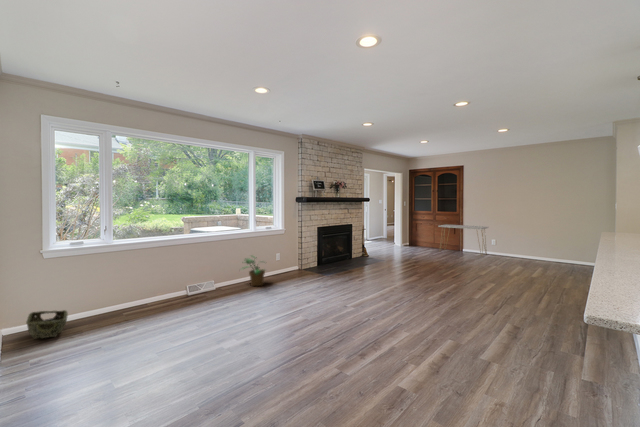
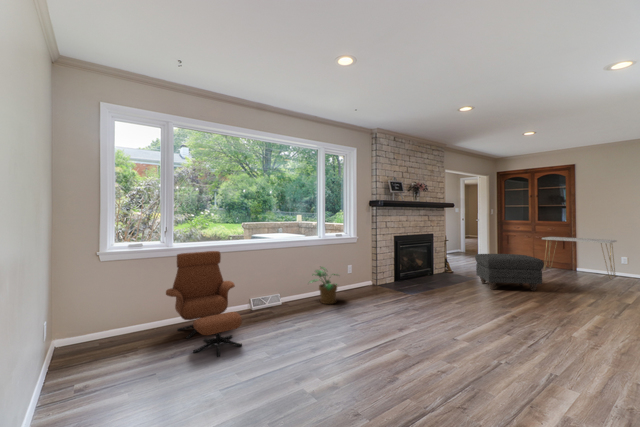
ottoman: none [383,240,429,268] -> present [475,254,544,291]
lounge chair: none [107,246,178,331] -> present [166,251,242,357]
woven basket: present [26,310,68,338] -> none [77,322,123,355]

